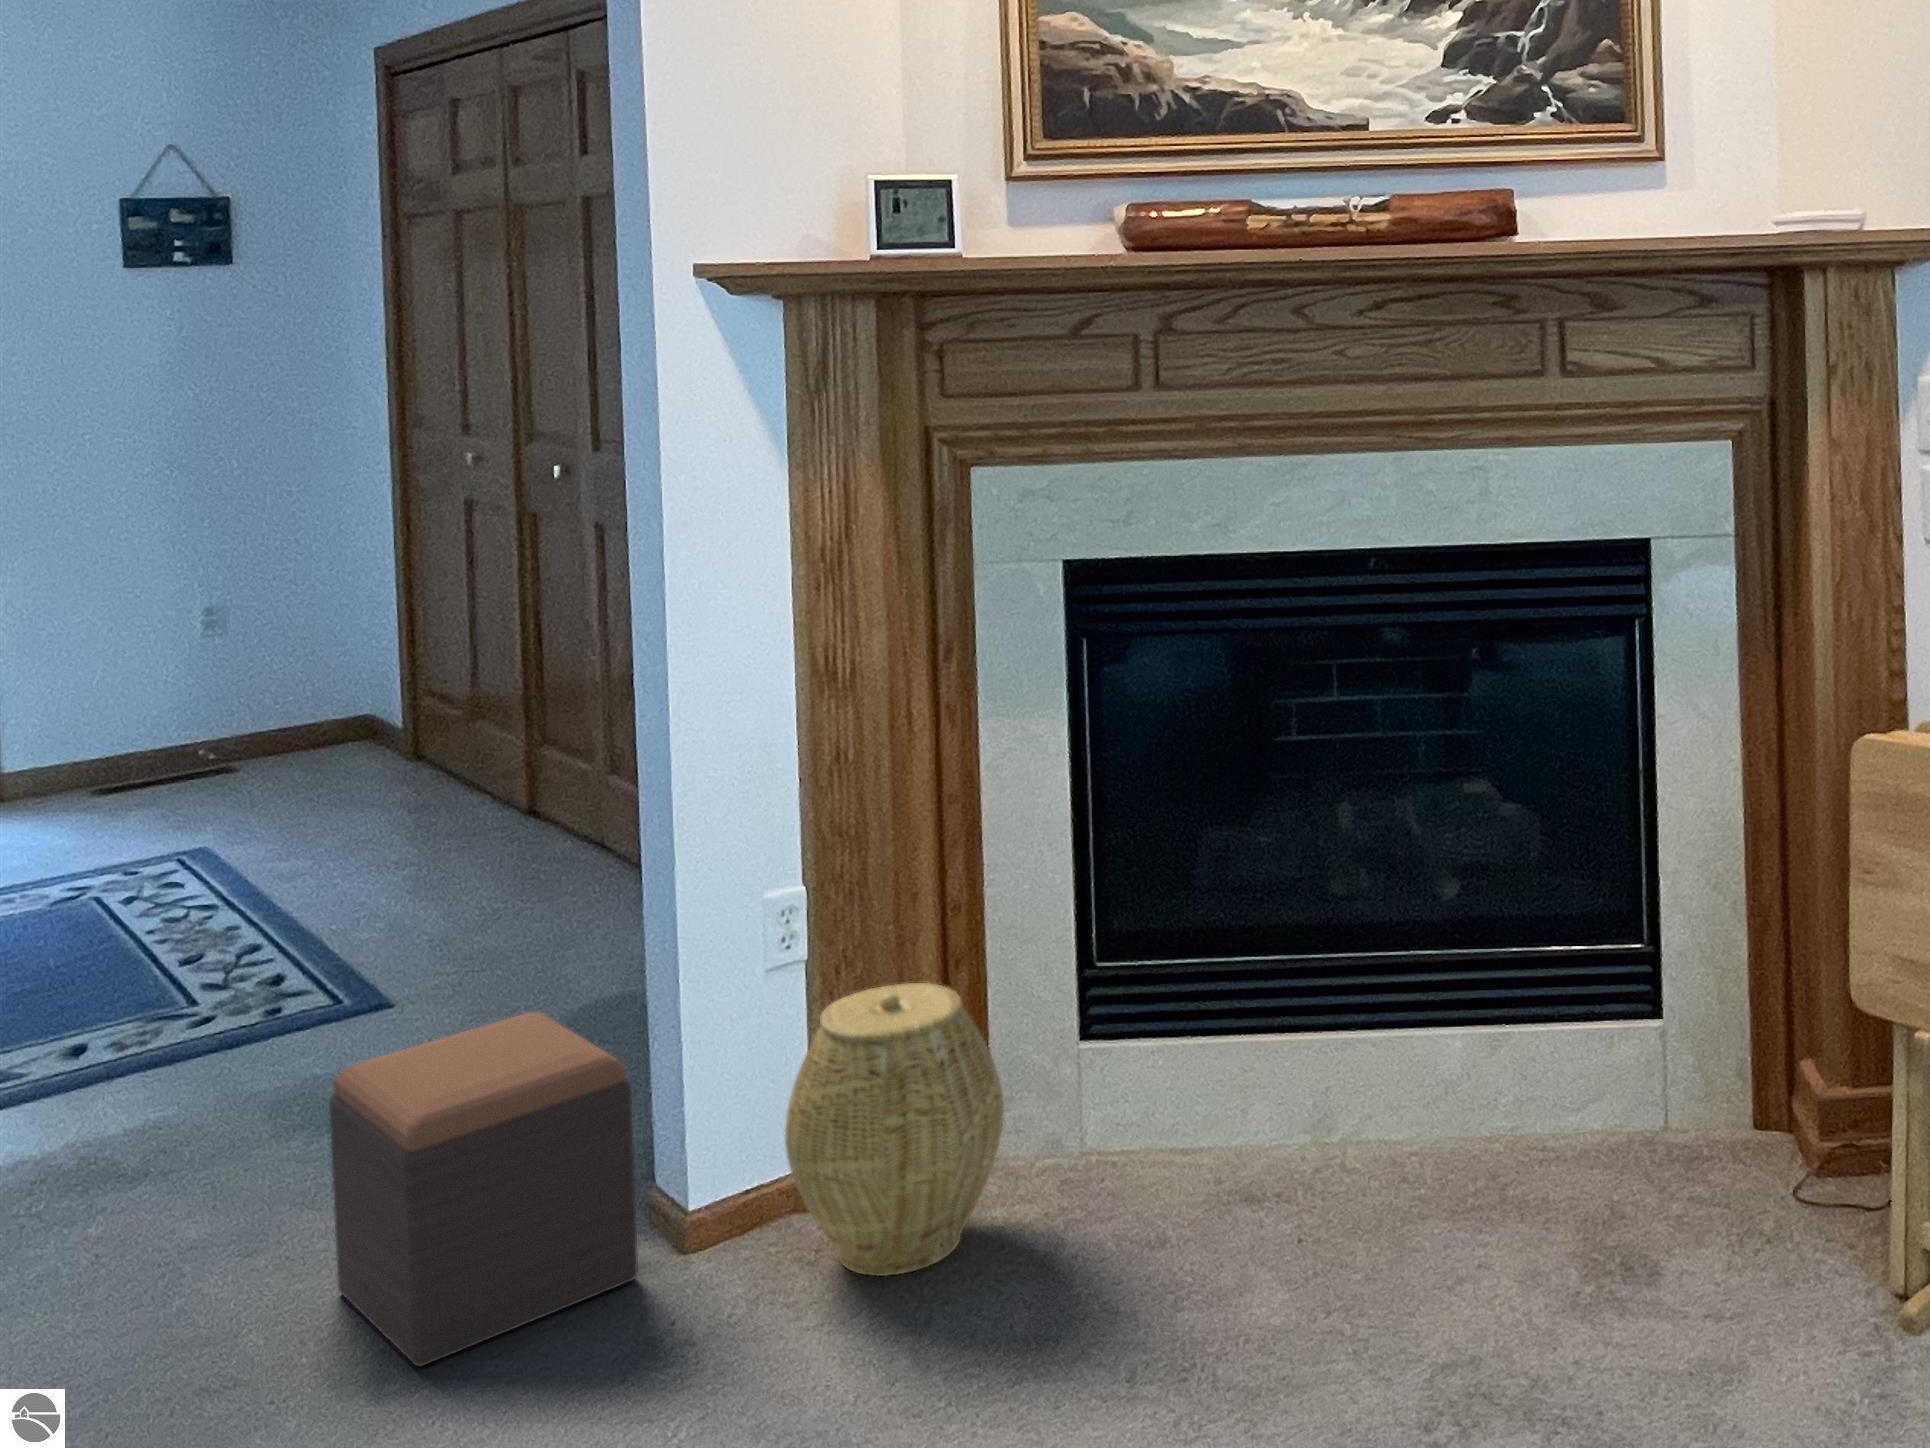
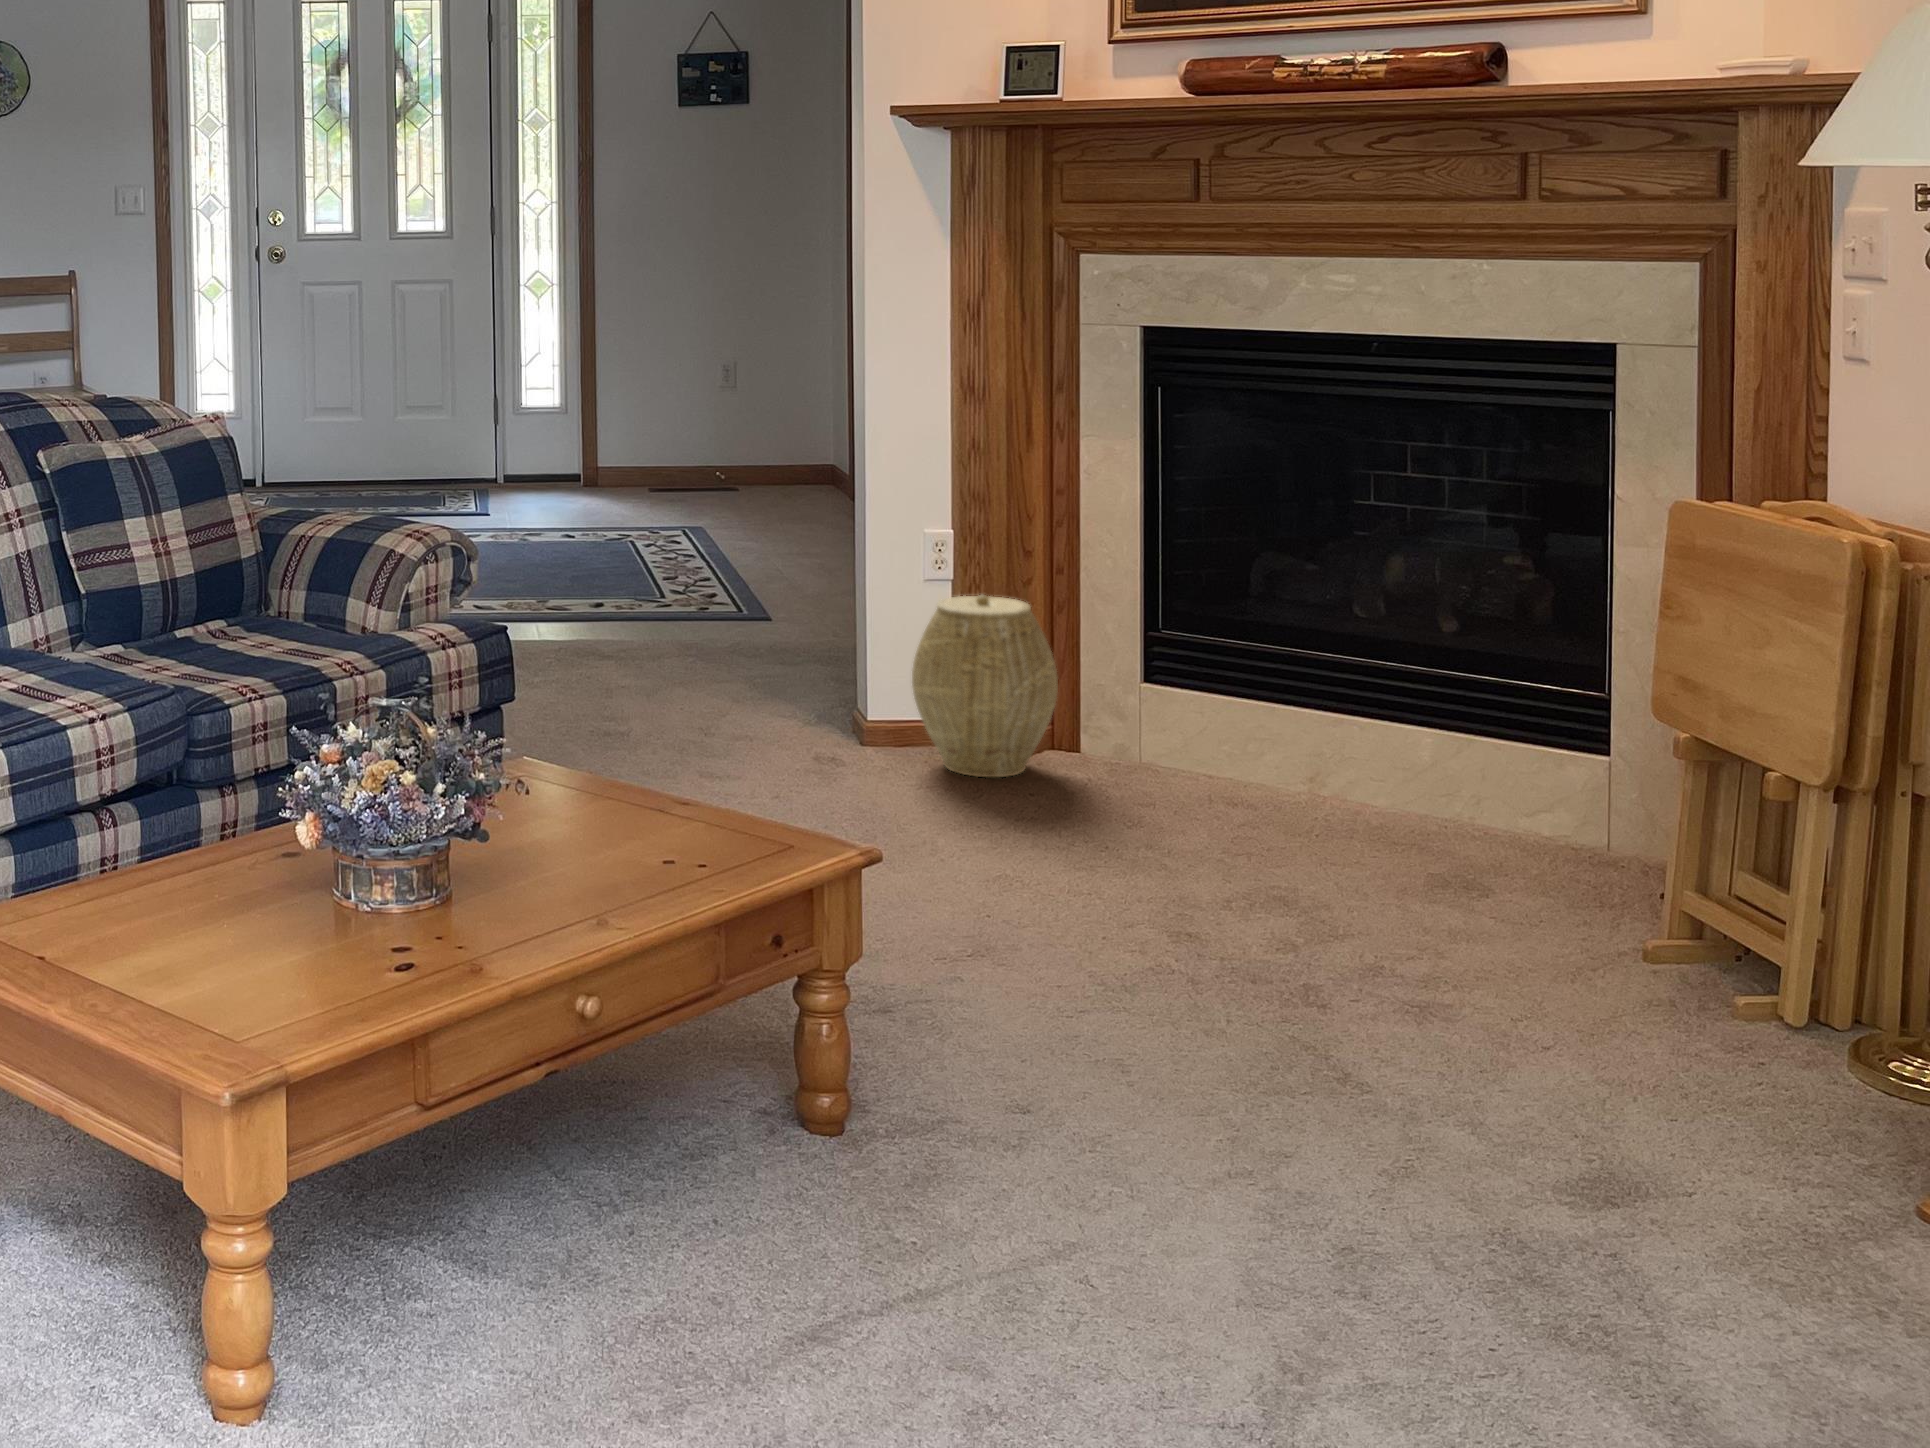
footstool: present [329,1012,638,1367] -> none [675,578,827,747]

